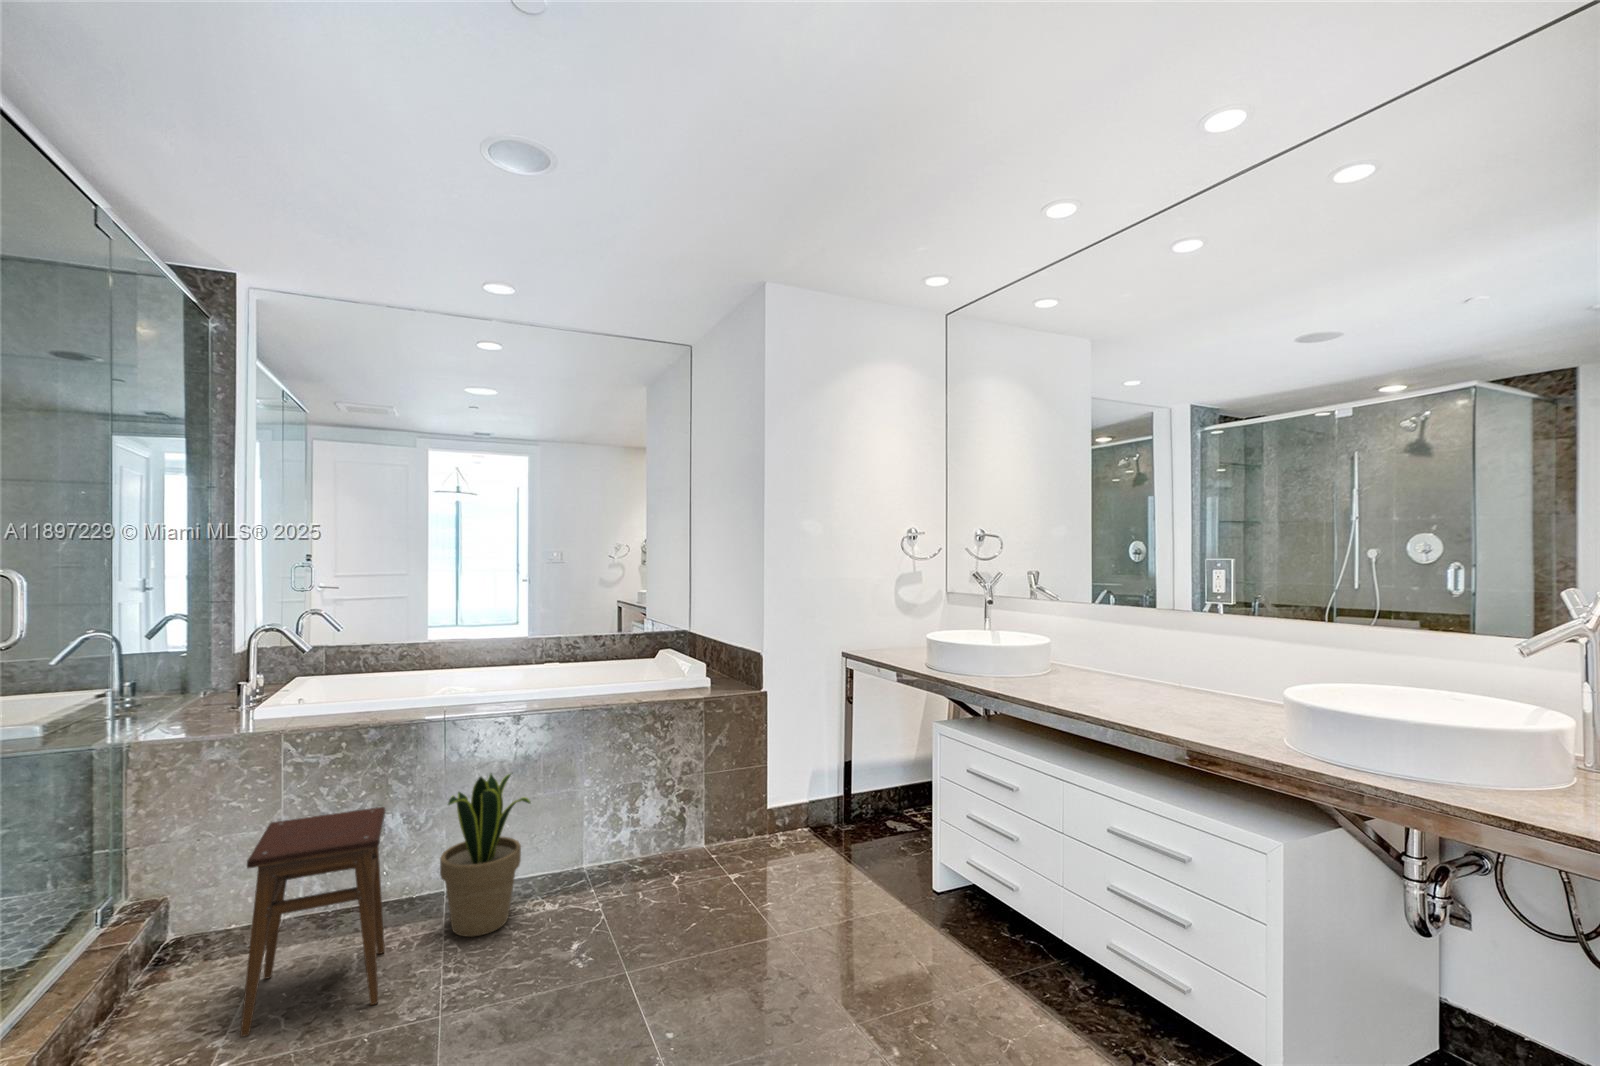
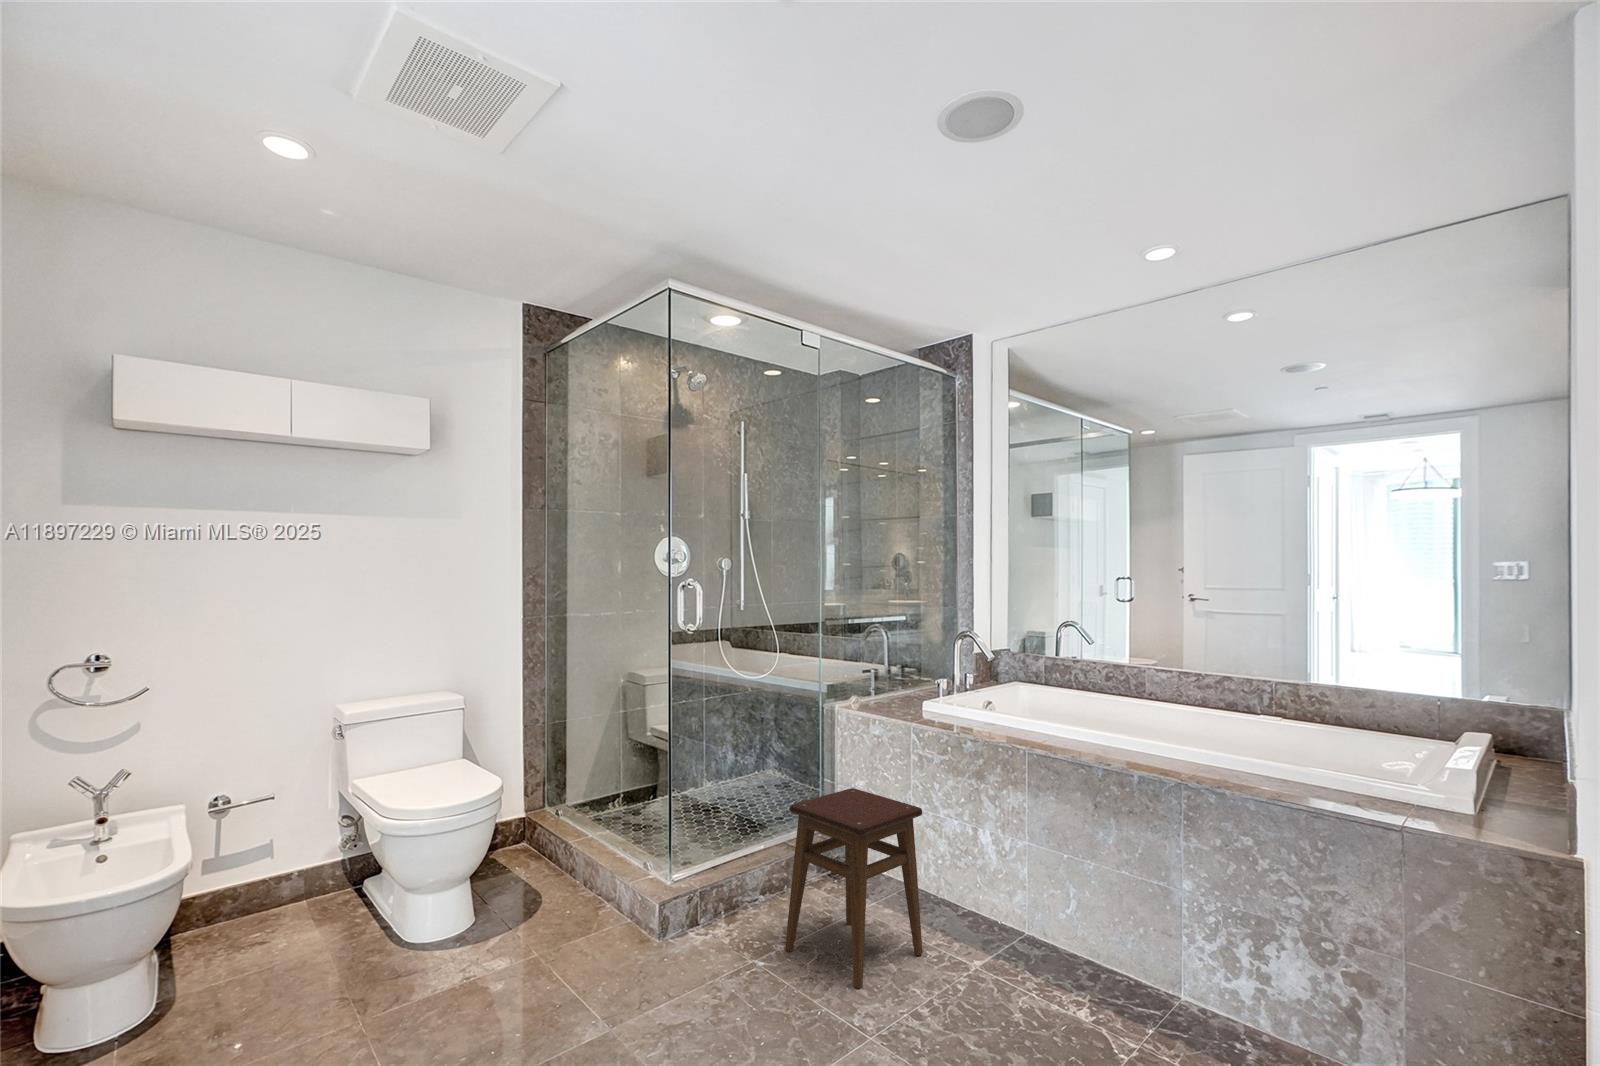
potted plant: present [440,774,531,937] -> none [955,811,1063,1001]

